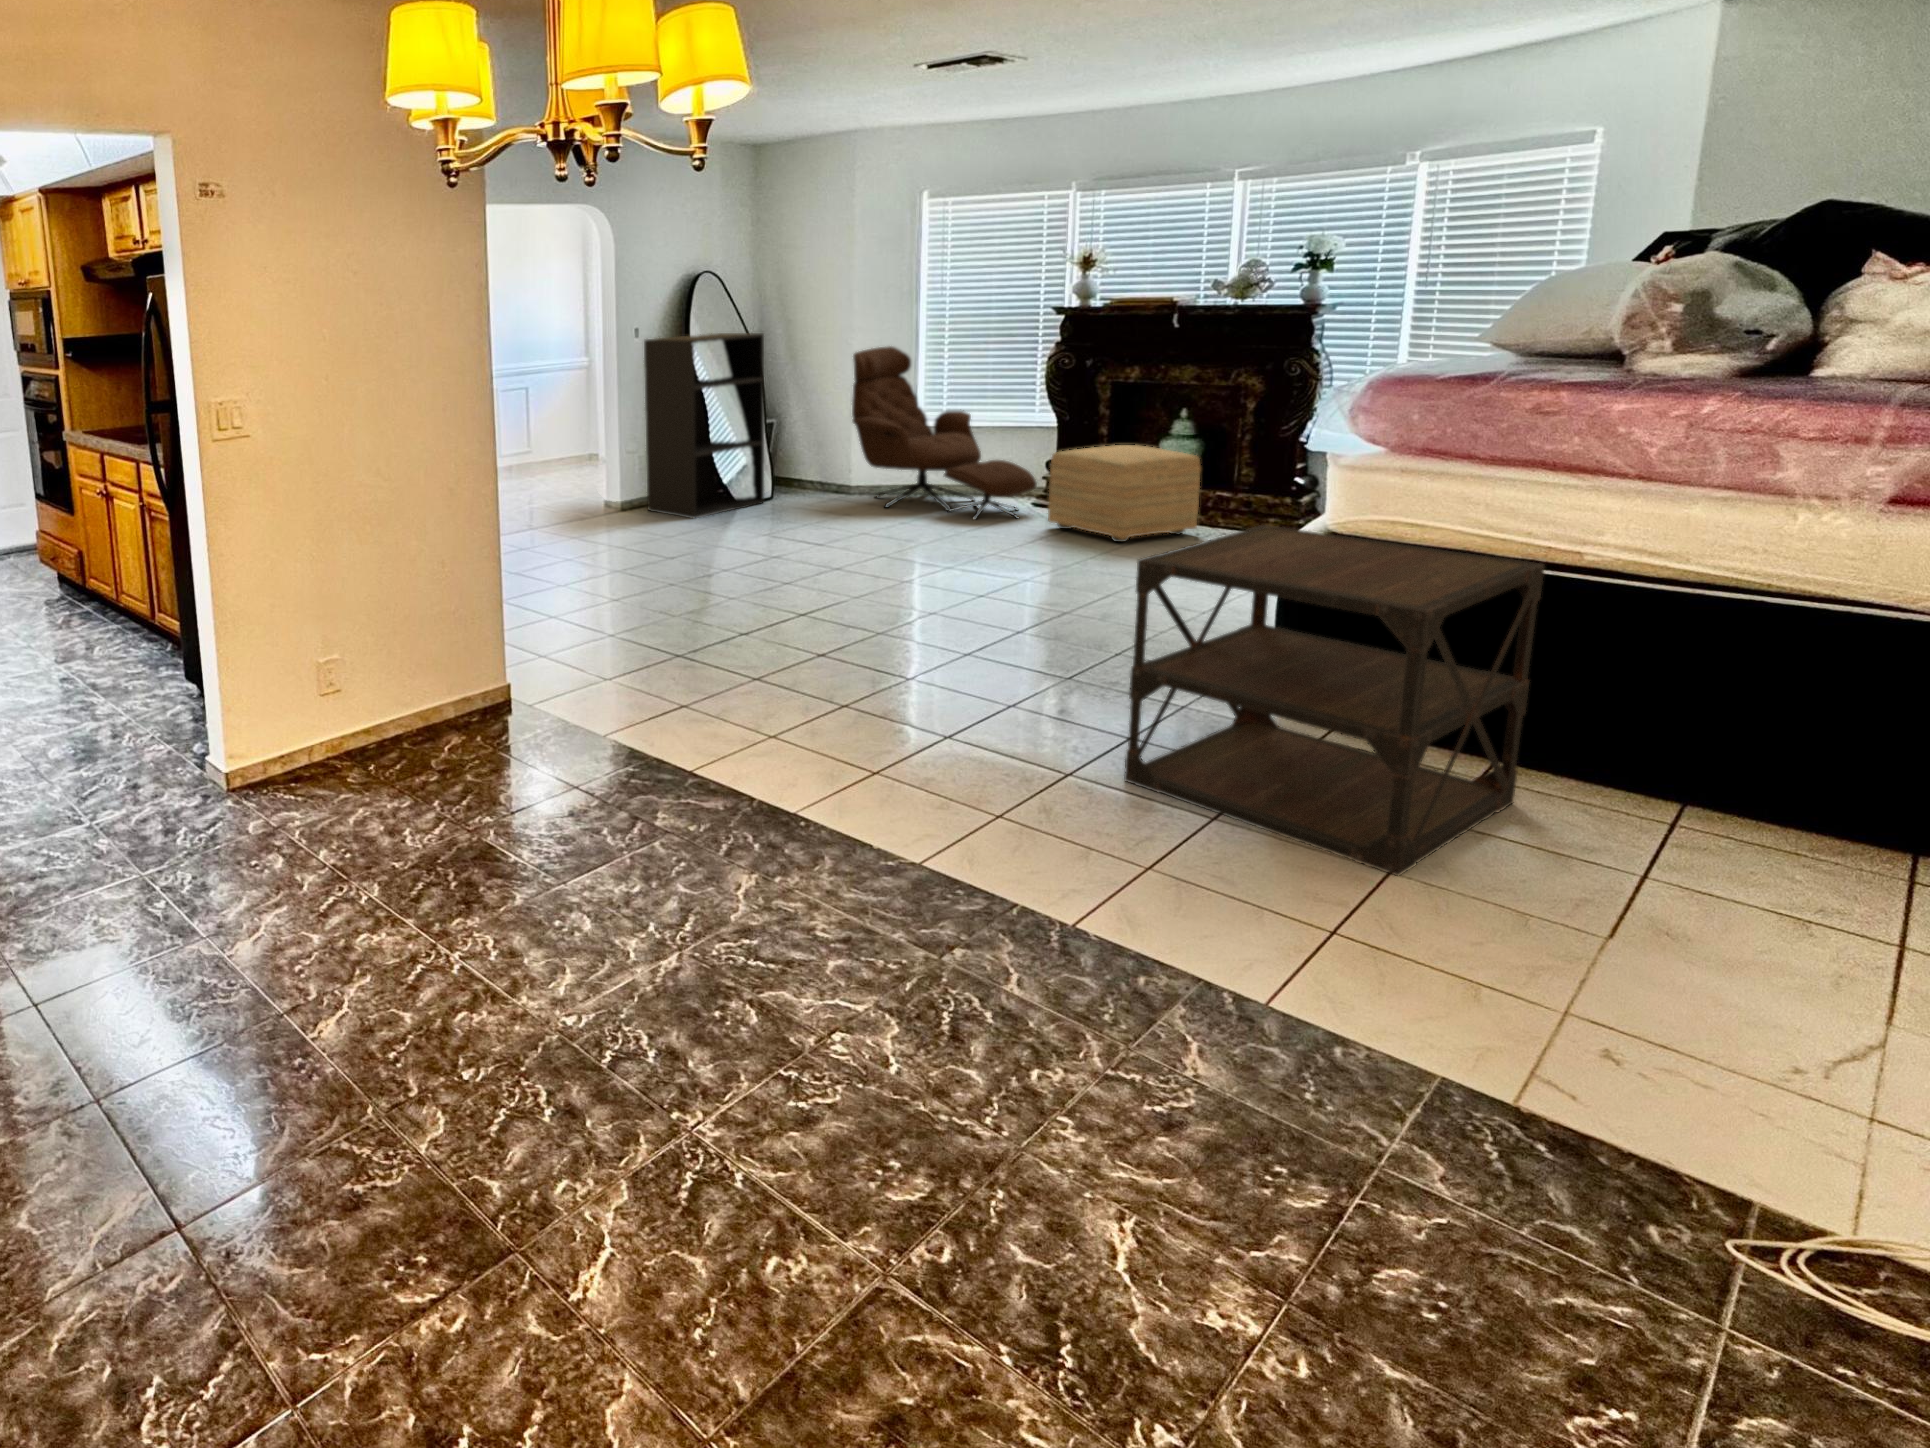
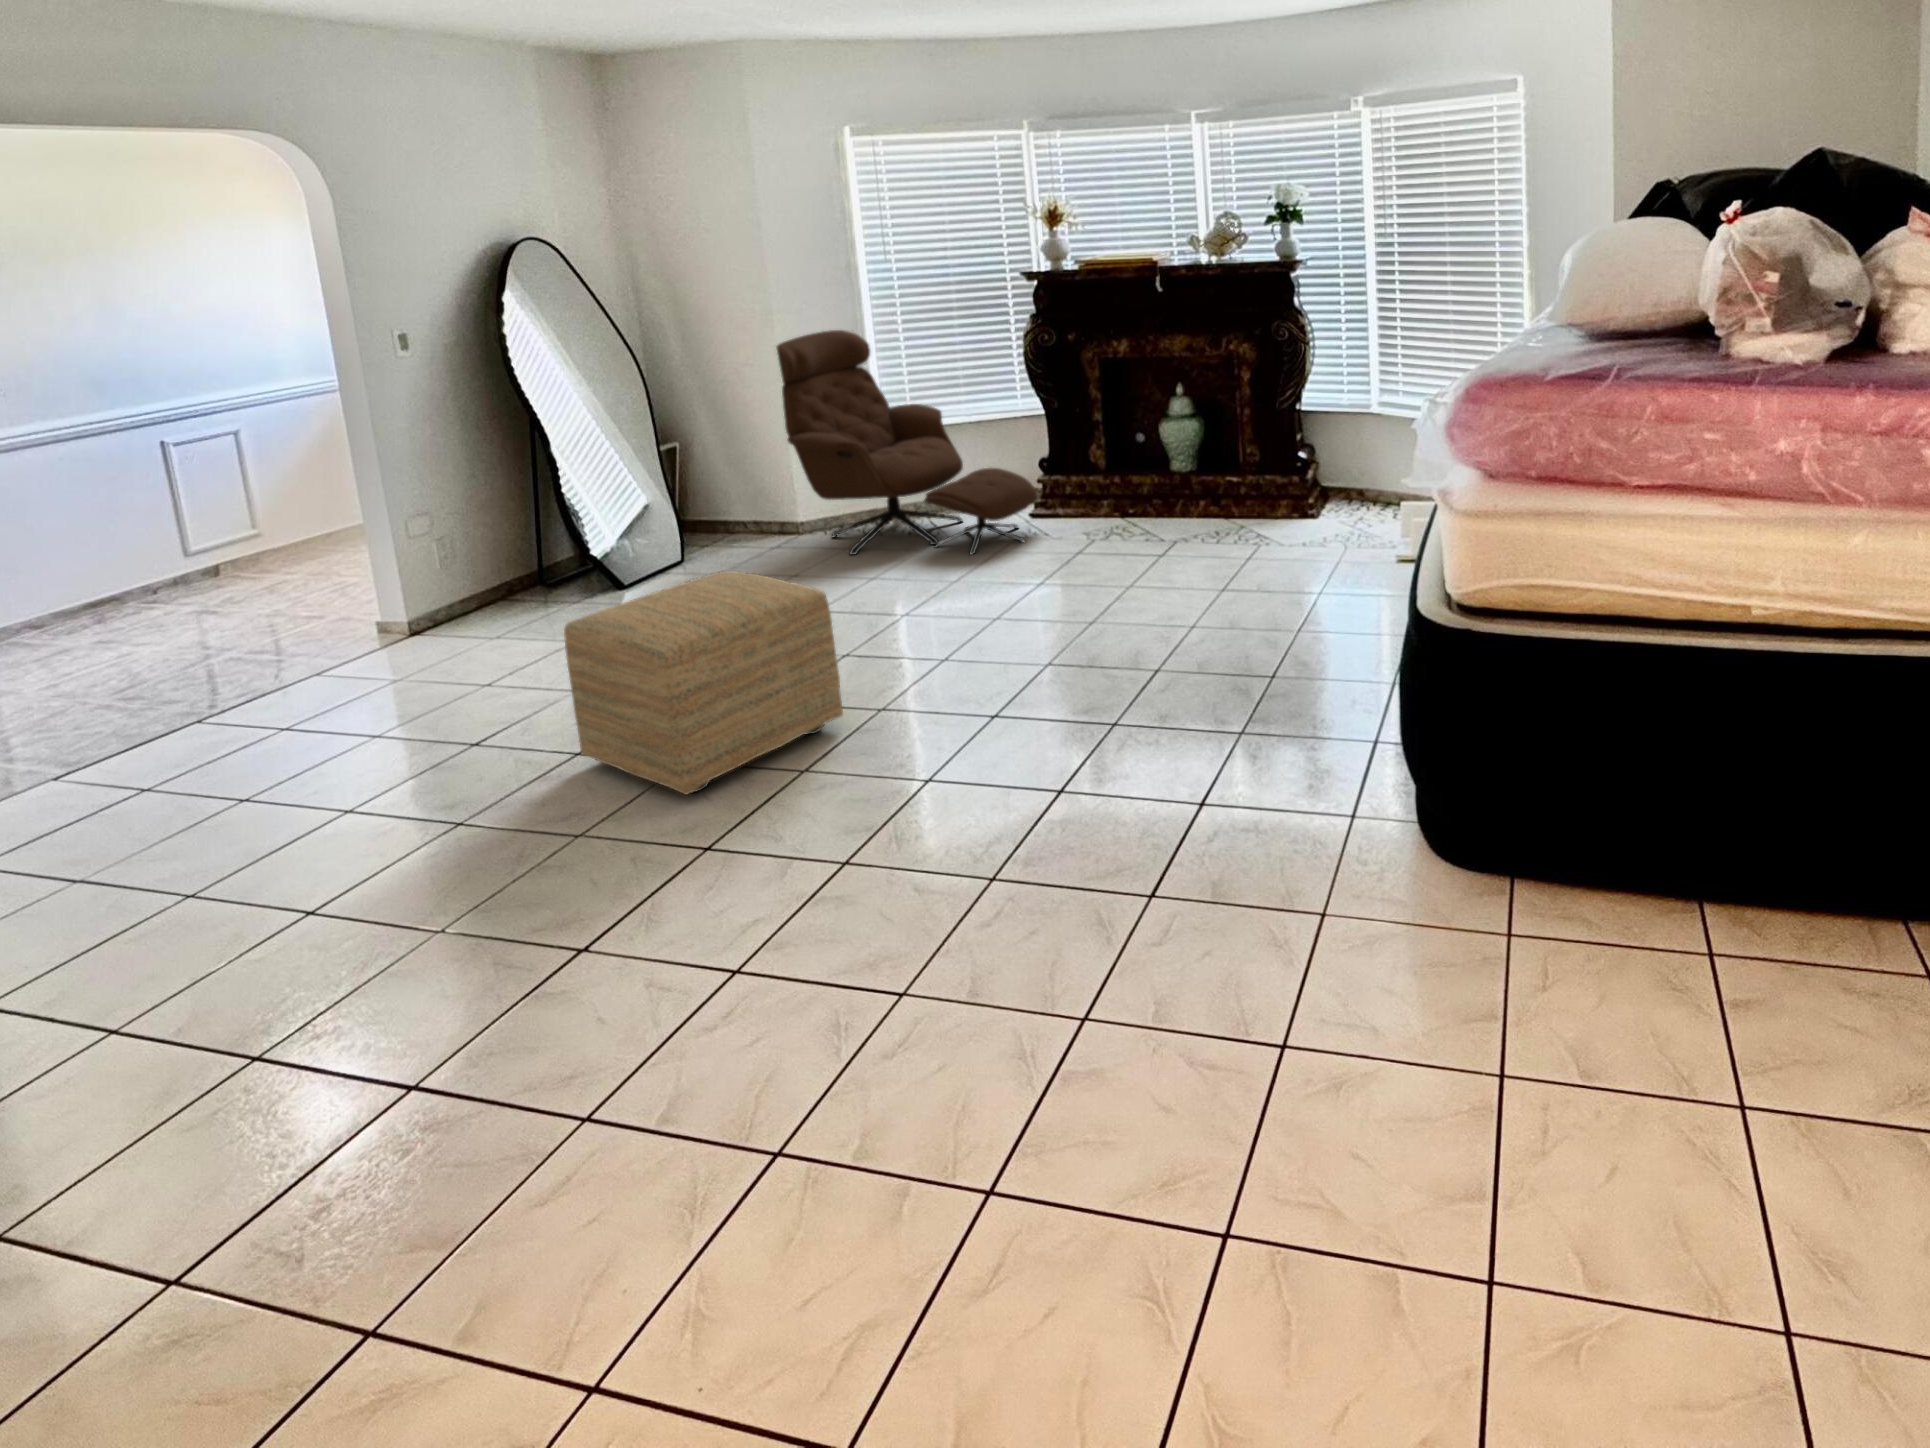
bookshelf: present [644,333,764,518] -> none [413,326,669,636]
ottoman: present [1048,445,1200,542] -> present [564,571,843,795]
side table: present [1124,525,1544,876] -> none [1410,610,1896,1239]

